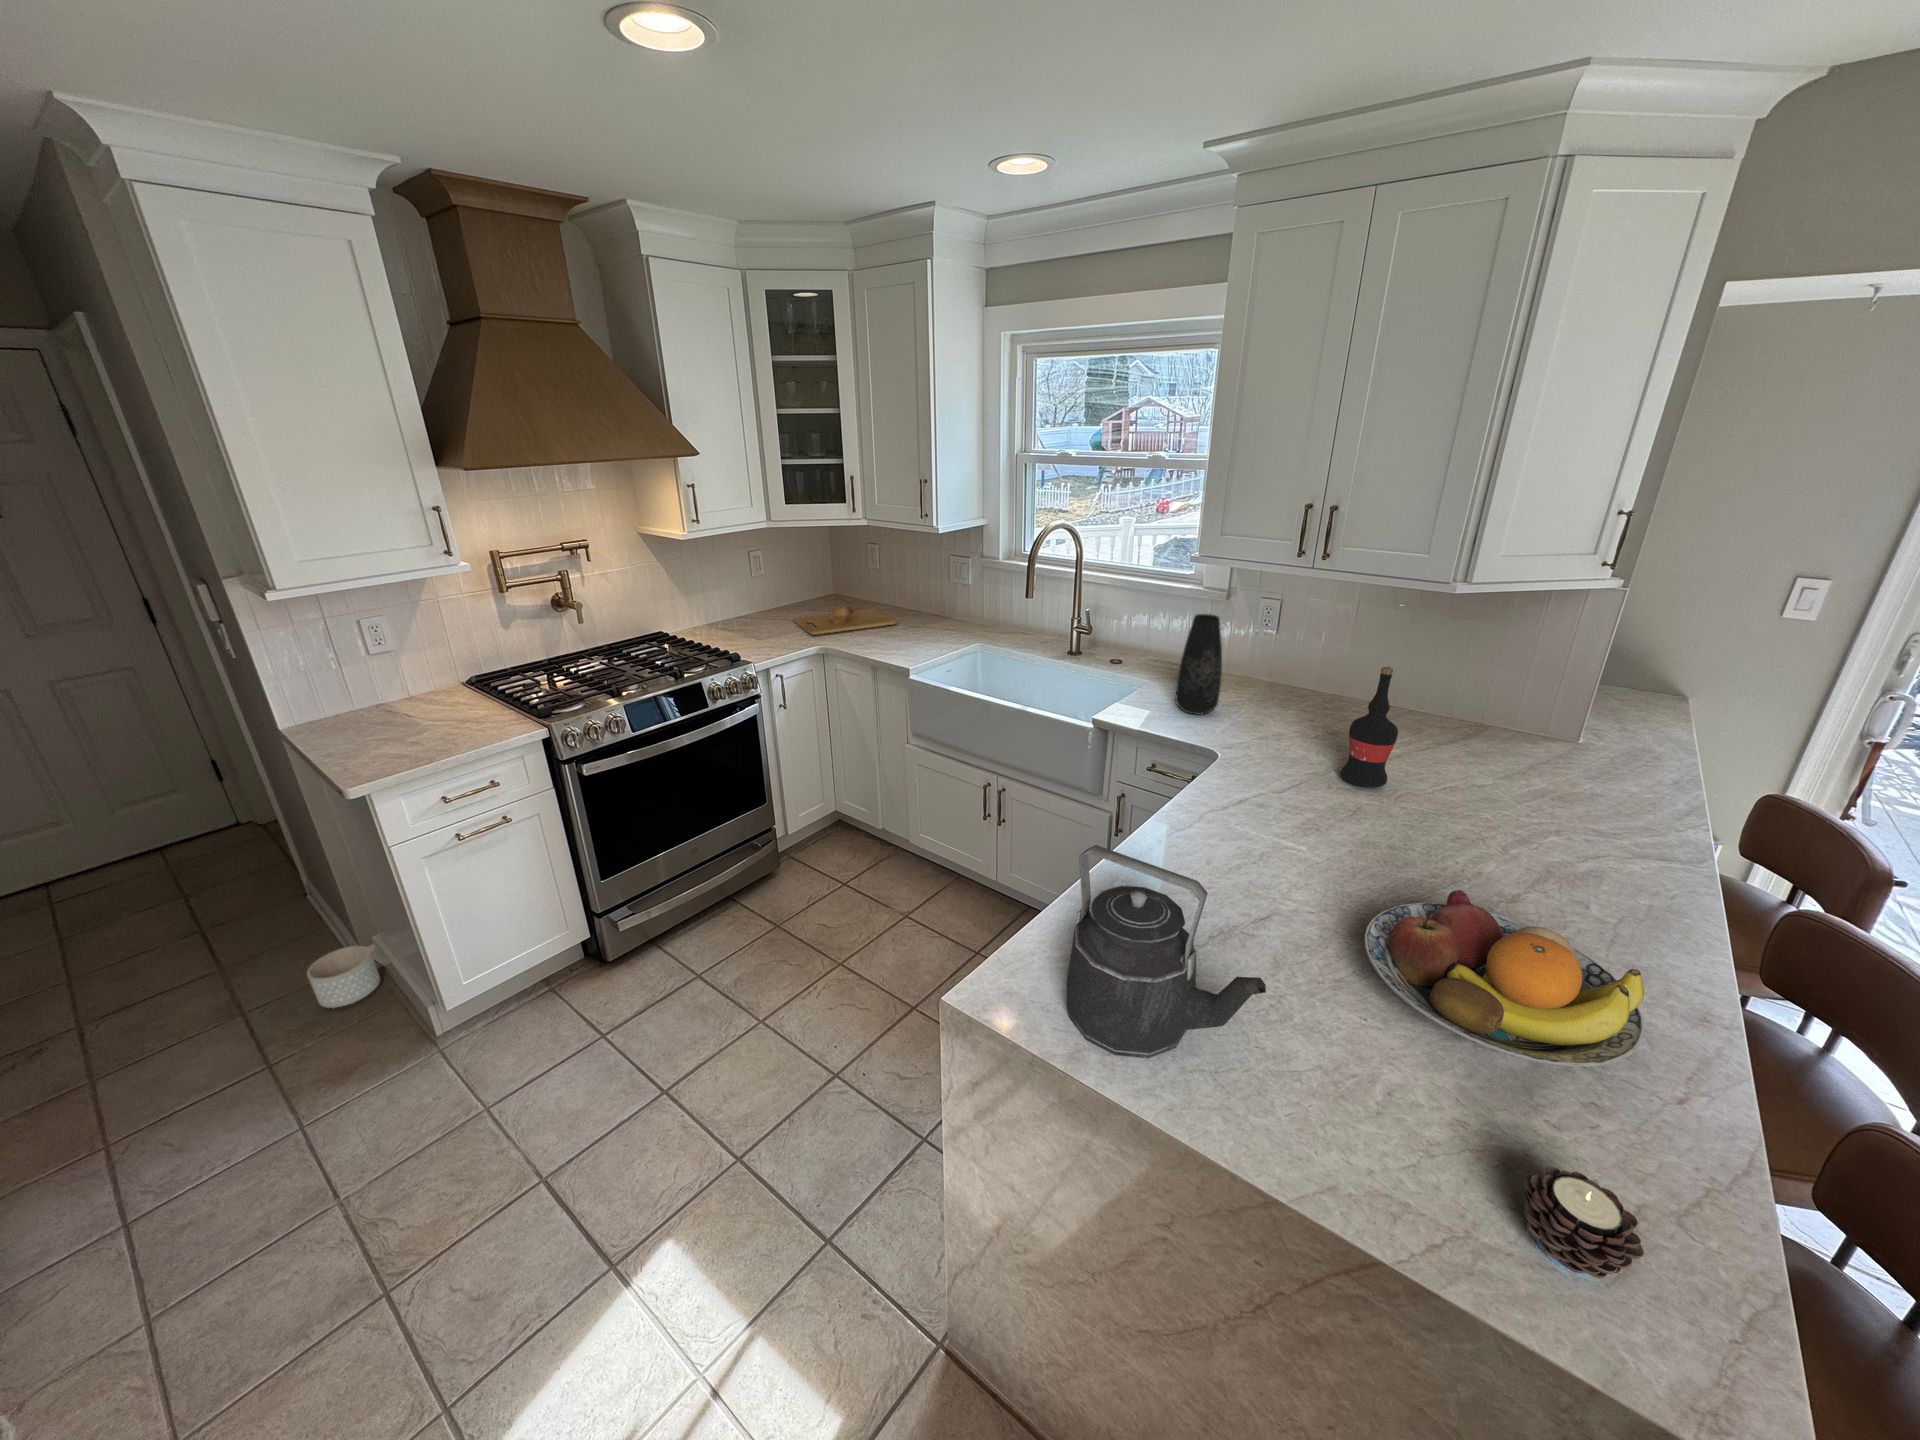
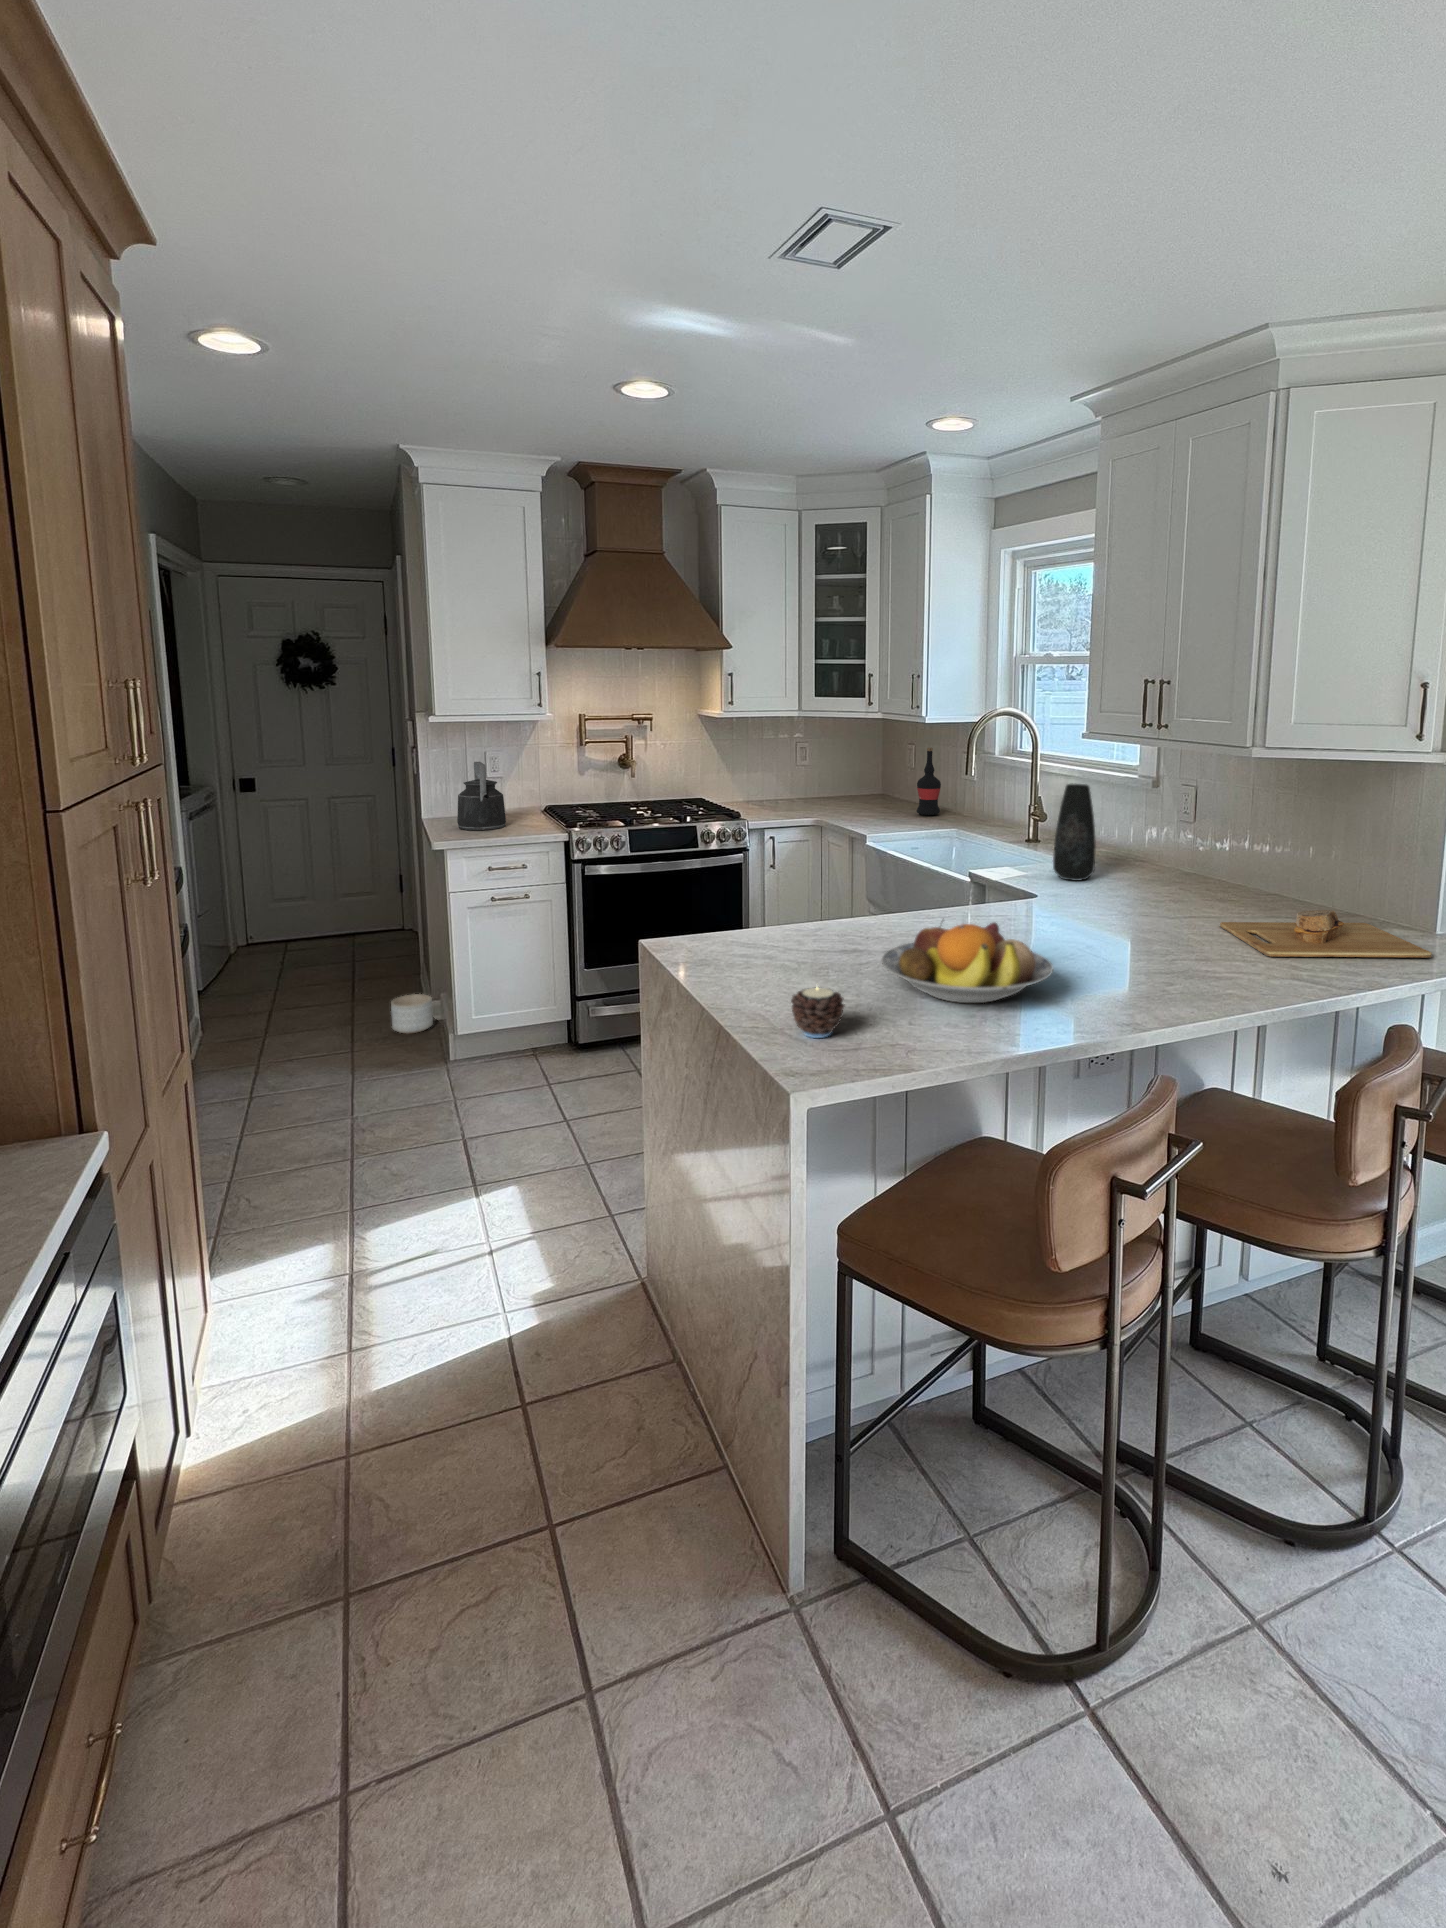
cutting board: present [794,604,897,635] -> present [1220,910,1432,958]
wine bottle: present [1340,667,1398,788] -> present [916,748,941,815]
kettle: present [1067,845,1266,1058] -> present [457,762,506,830]

